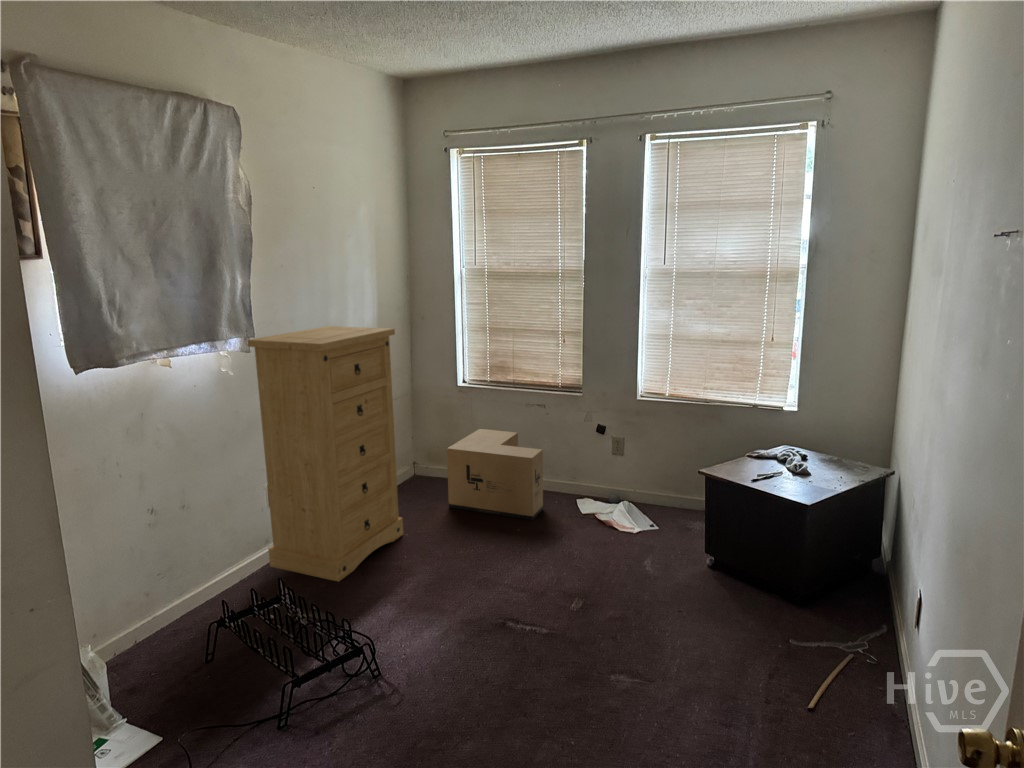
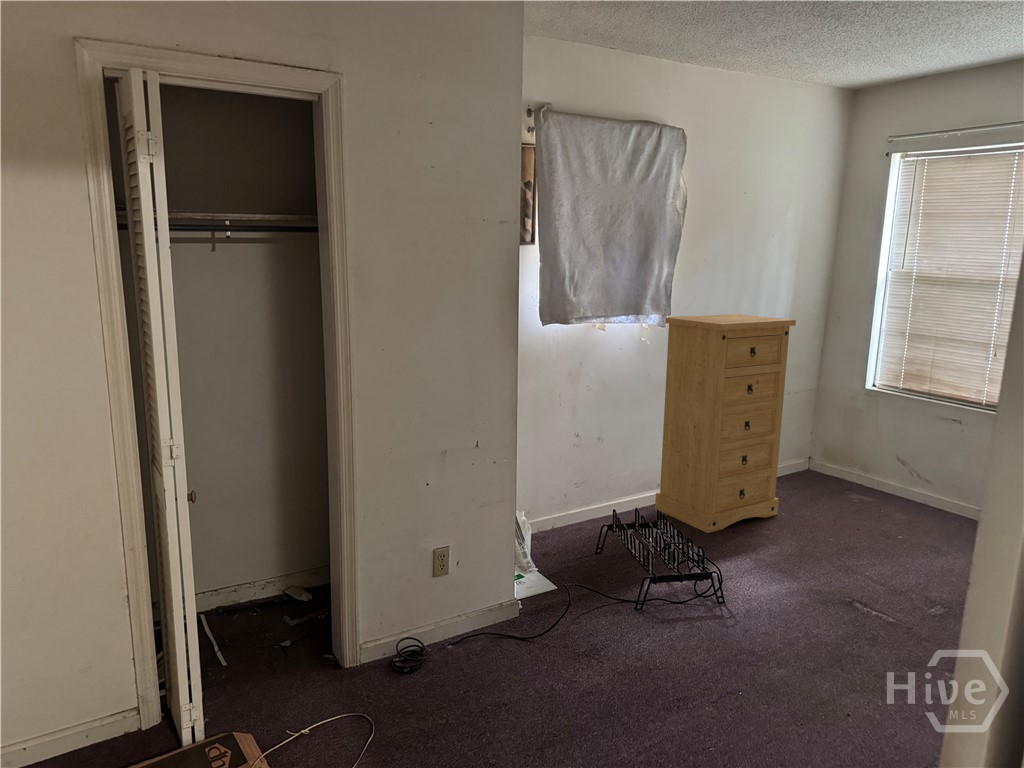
cardboard box: present [447,429,543,520] -> none [832,436,949,536]

